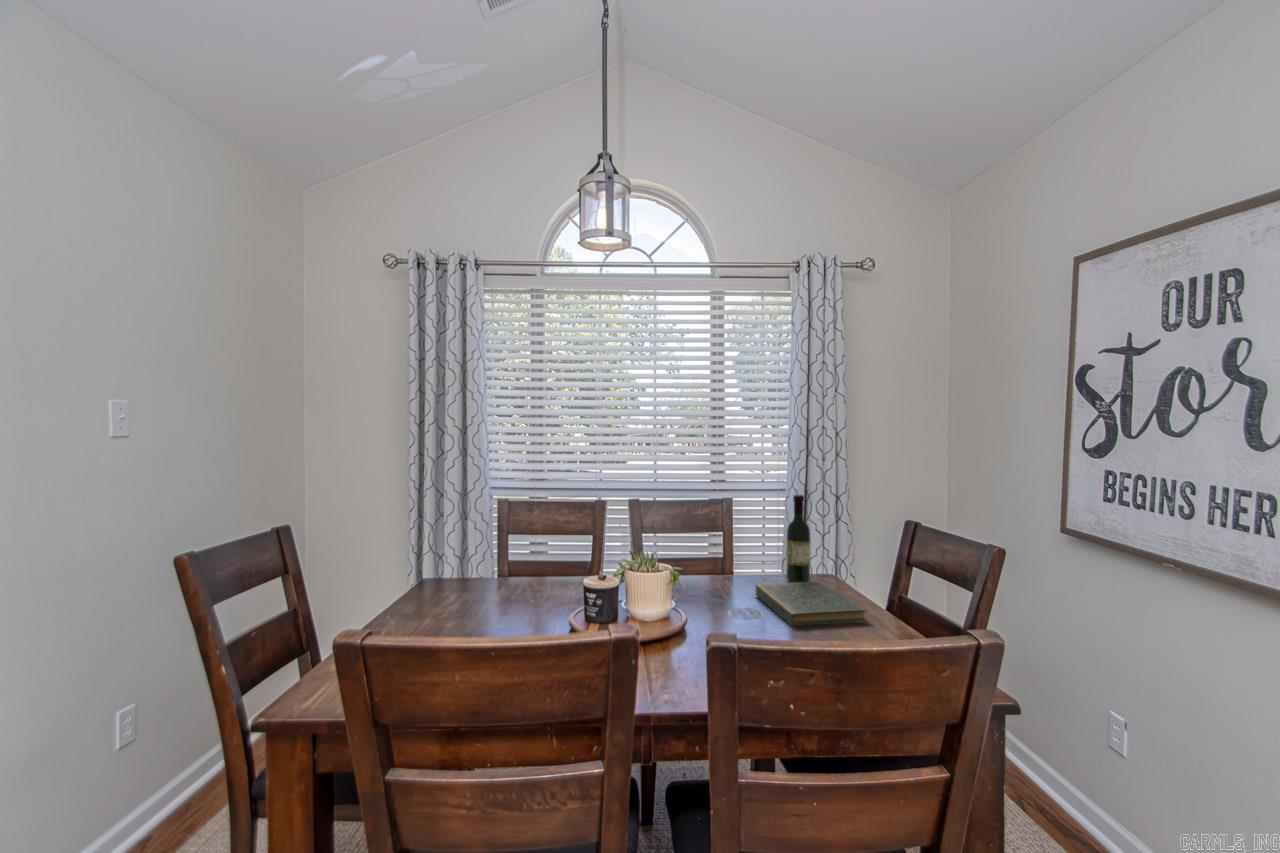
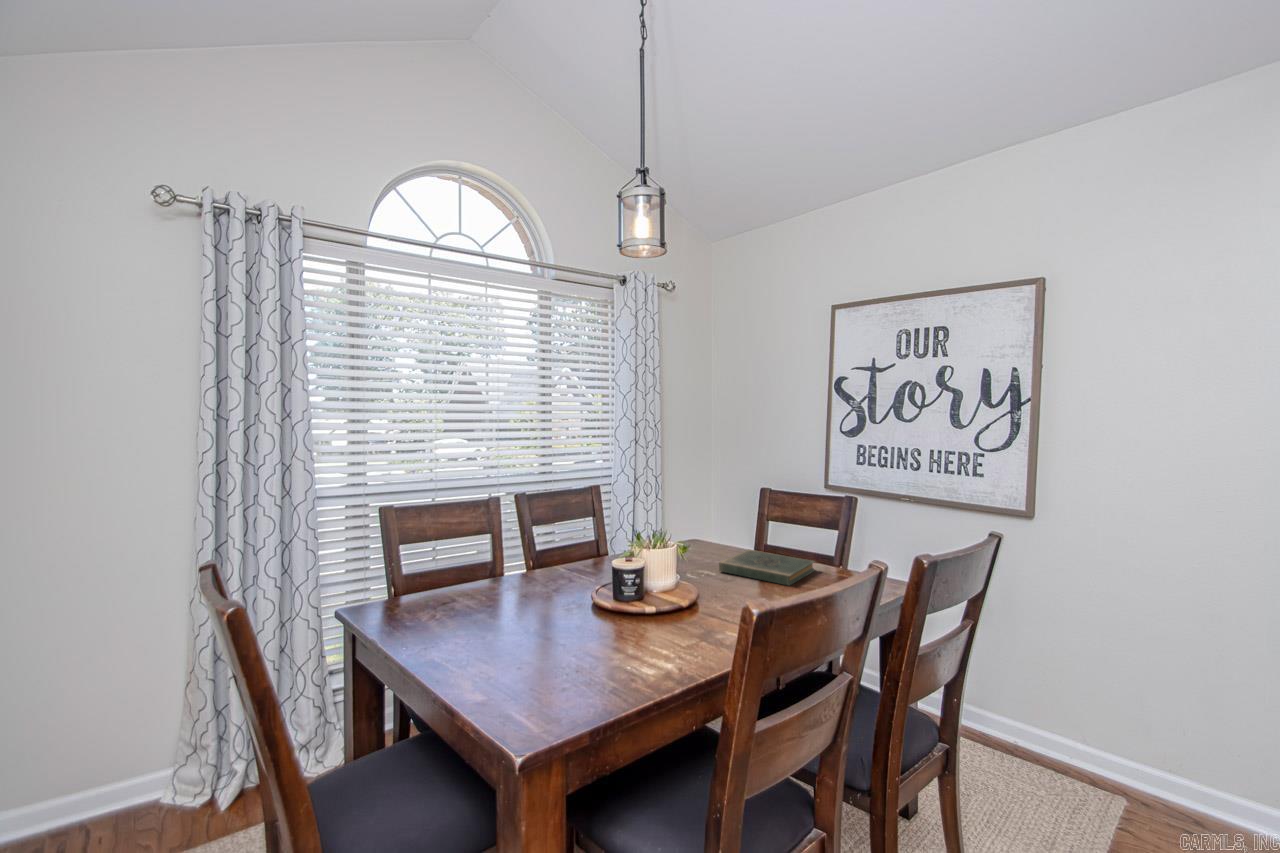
wine bottle: present [786,495,810,583] -> none [708,482,728,557]

